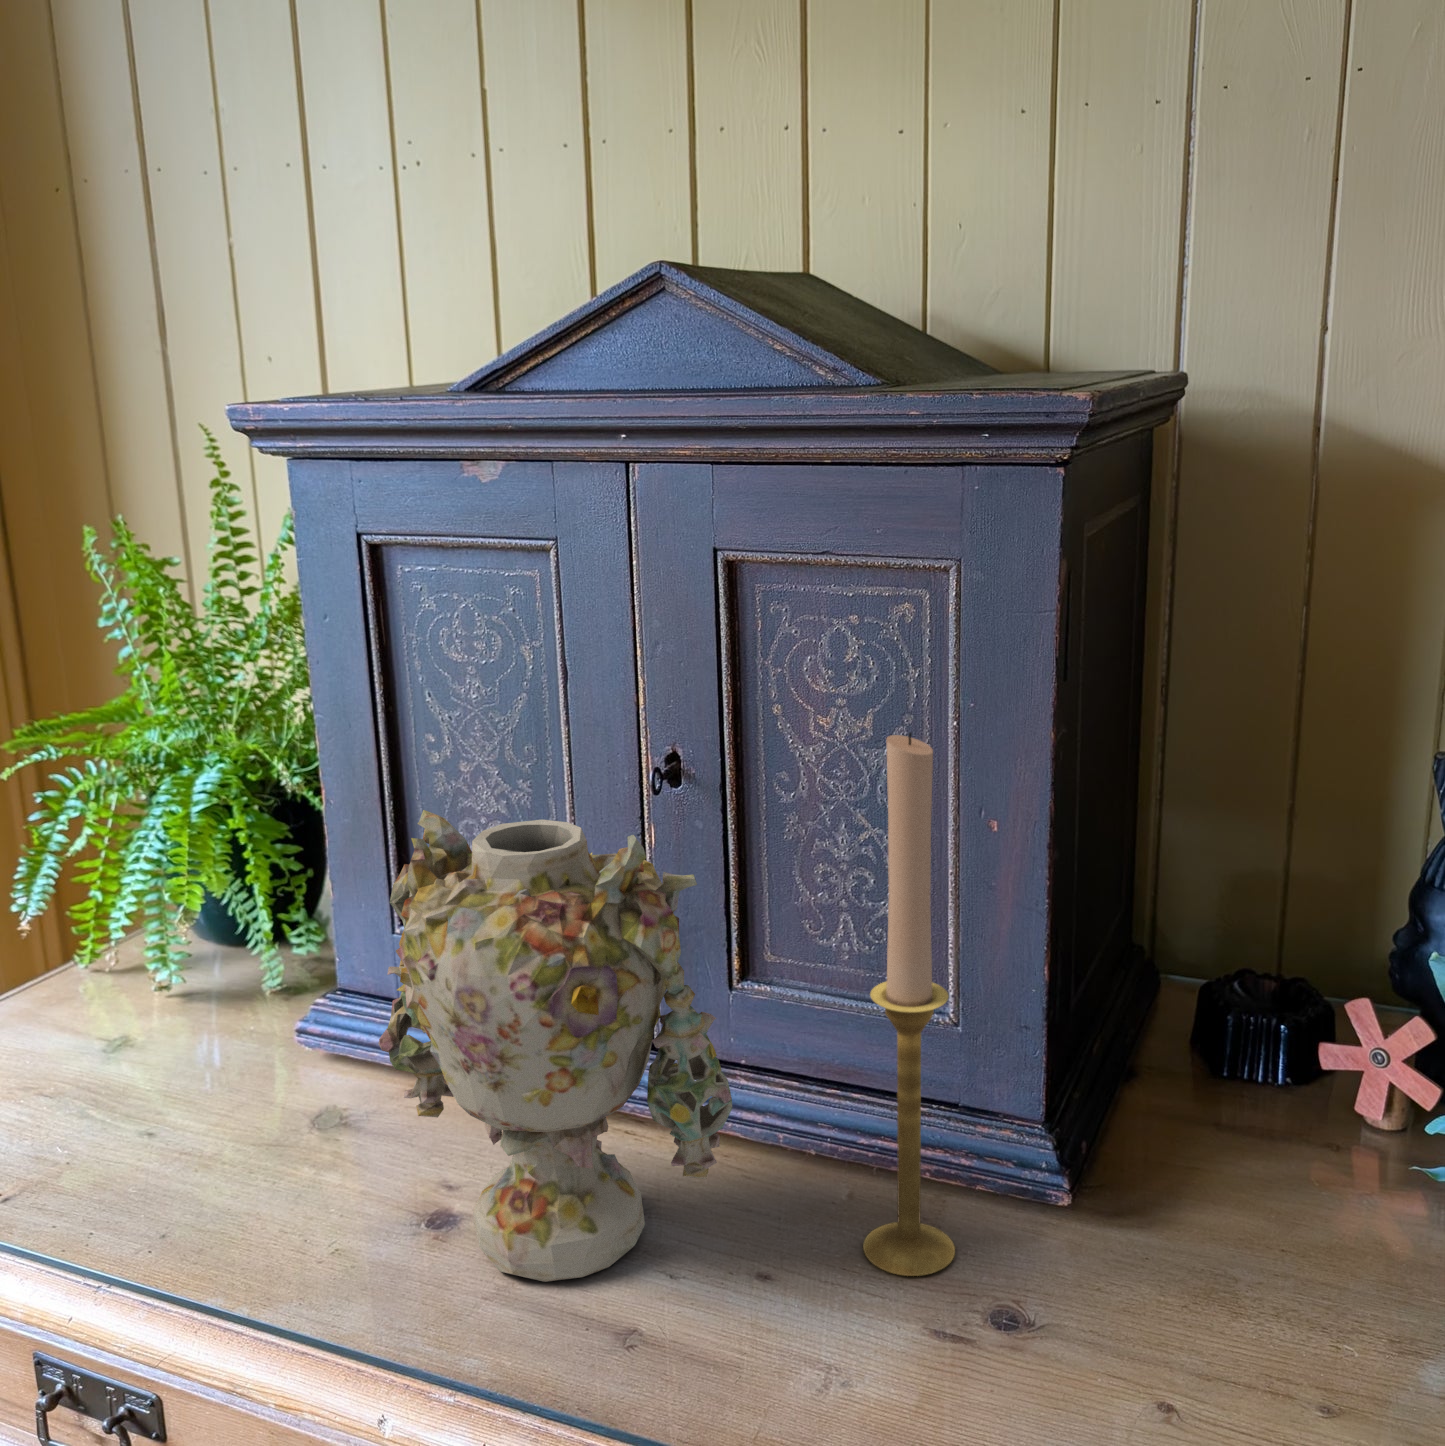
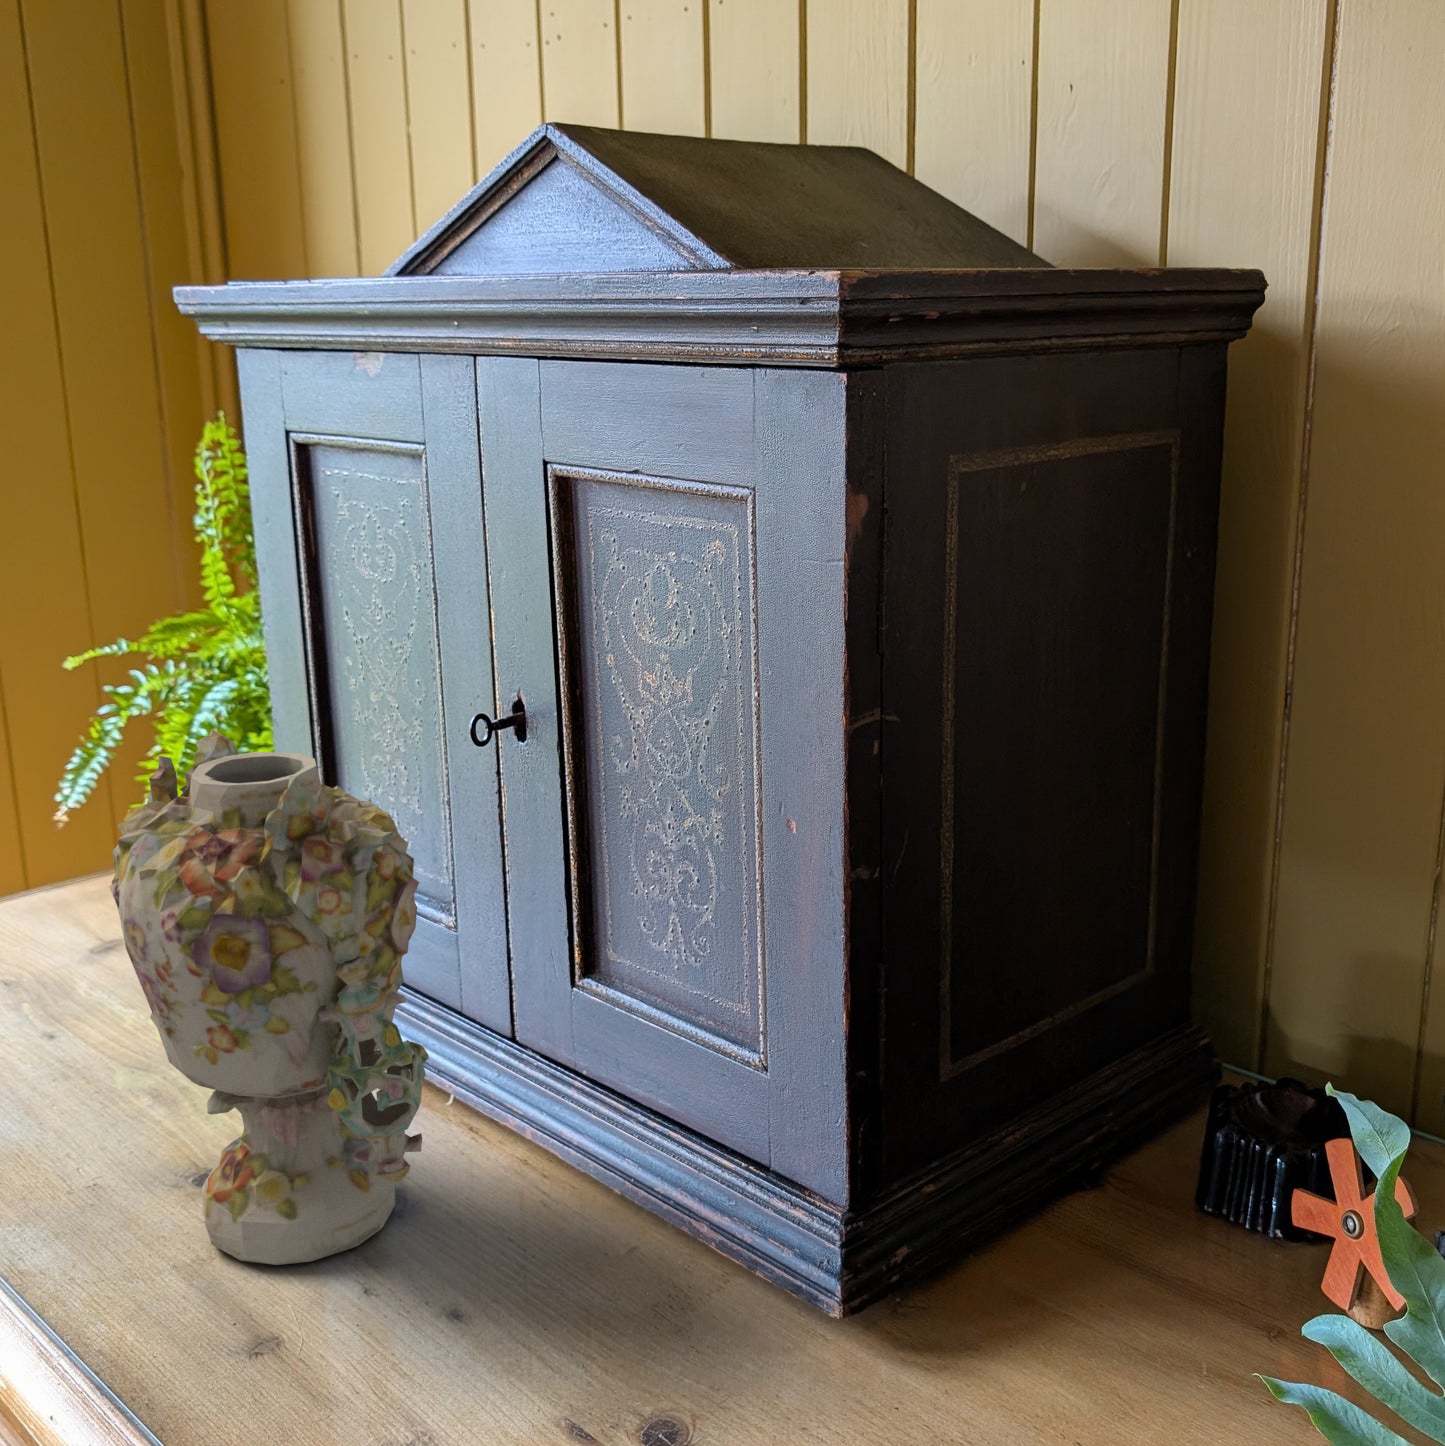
candlestick: present [863,733,955,1276] -> none [568,692,684,1355]

